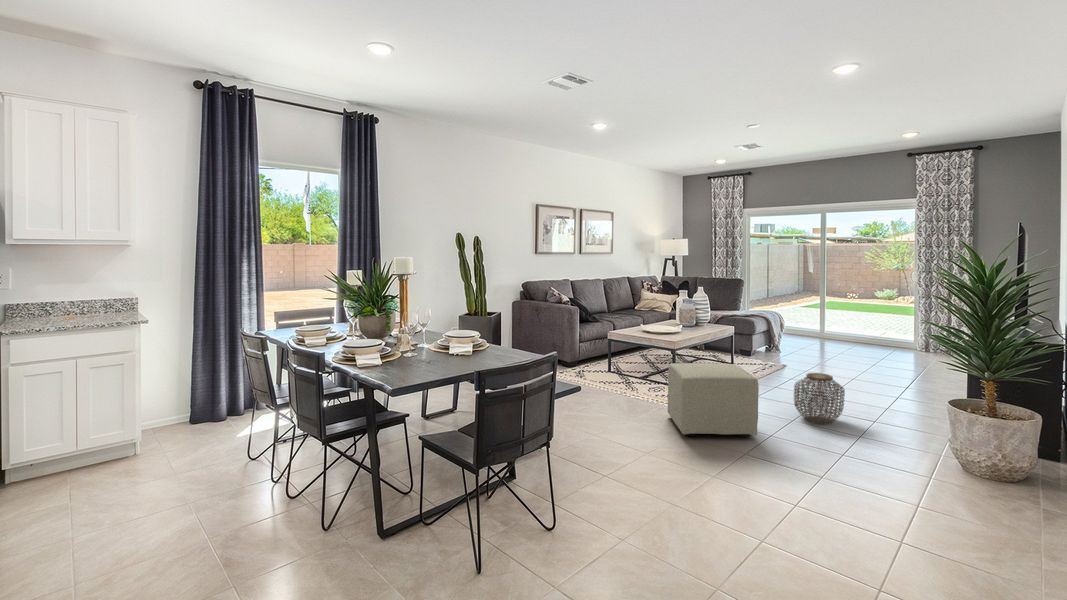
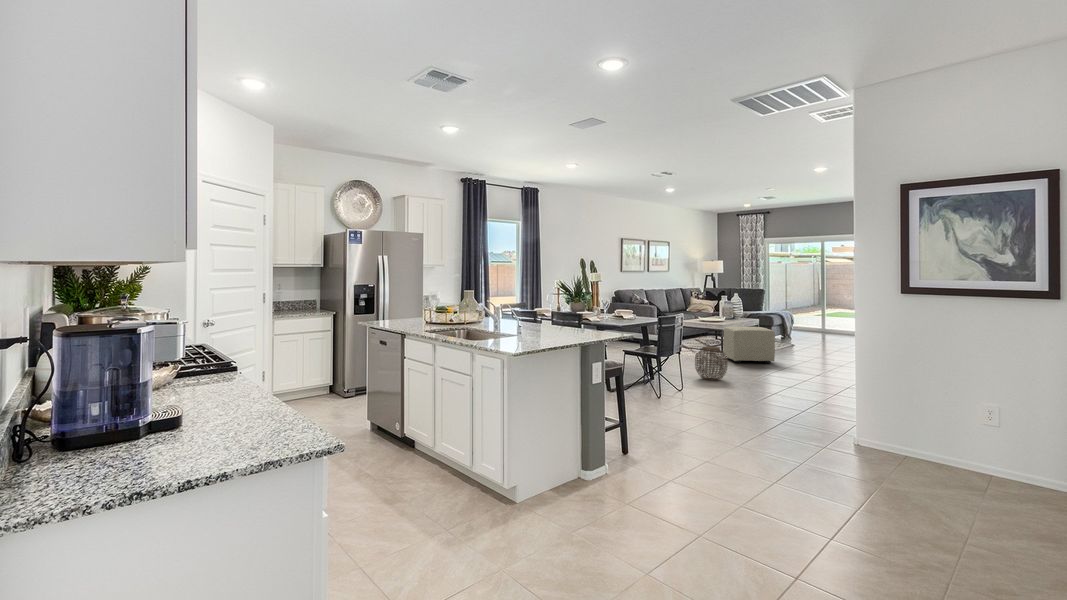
woven basket: present [794,373,845,424] -> present [695,346,728,381]

